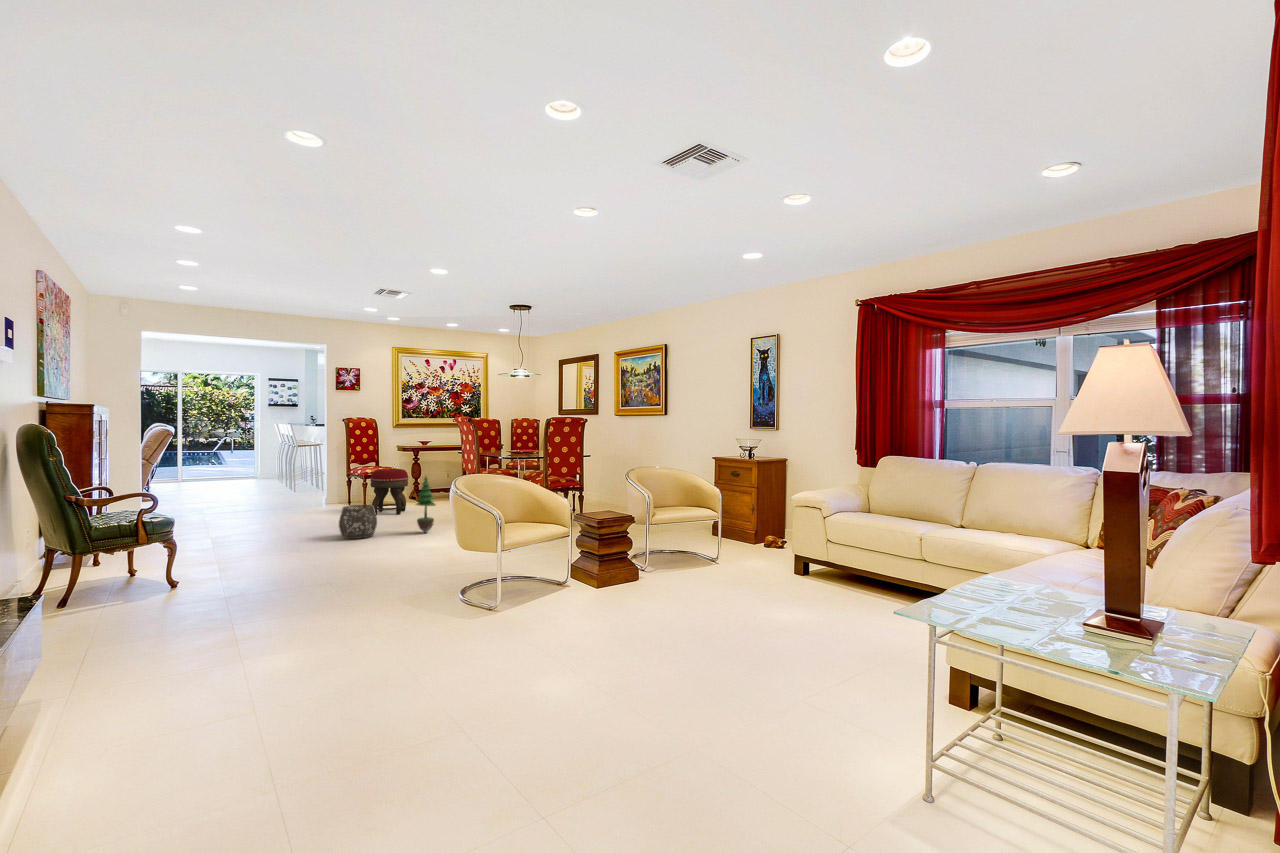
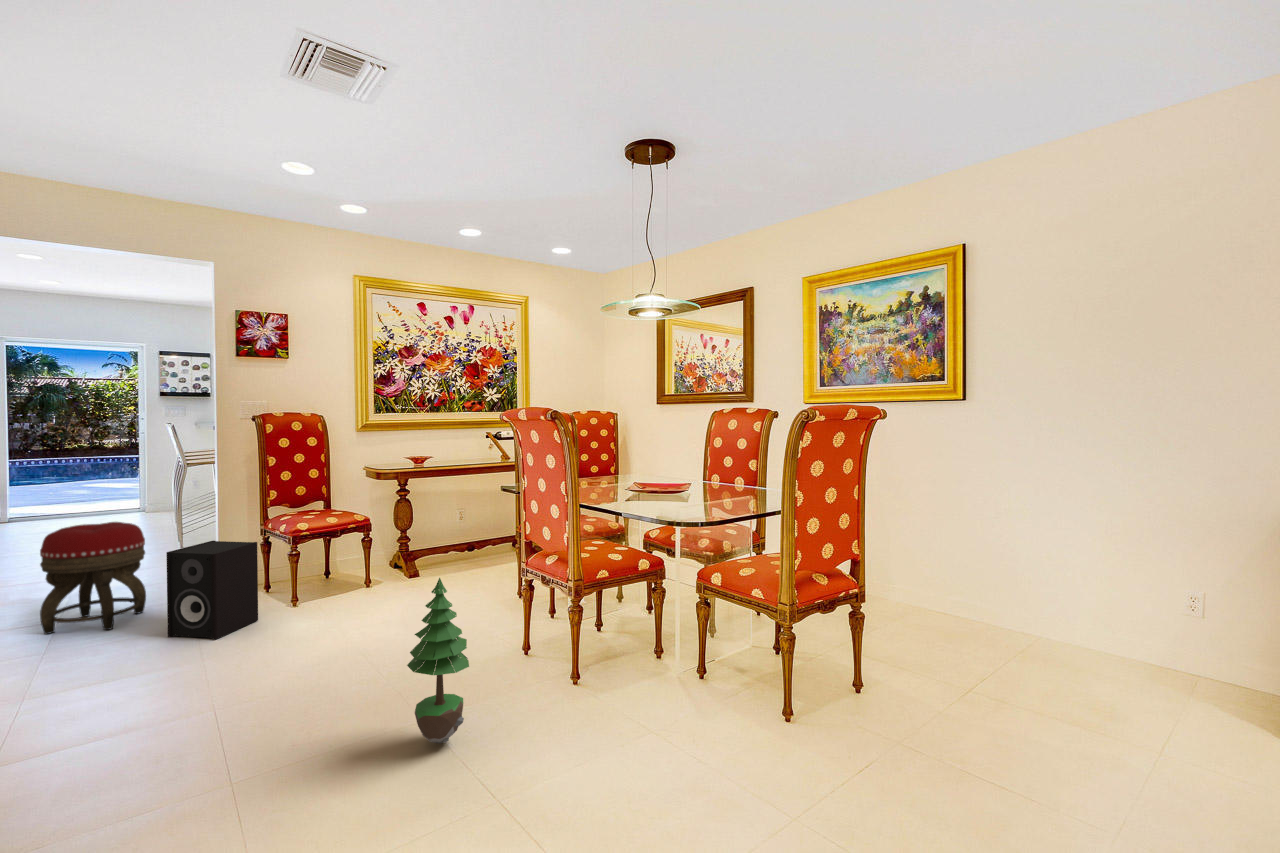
footstool: present [370,468,408,515] -> present [40,522,146,634]
speaker: none [313,476,350,515] -> present [166,541,258,639]
woven basket: present [339,505,377,539] -> none [156,676,294,817]

